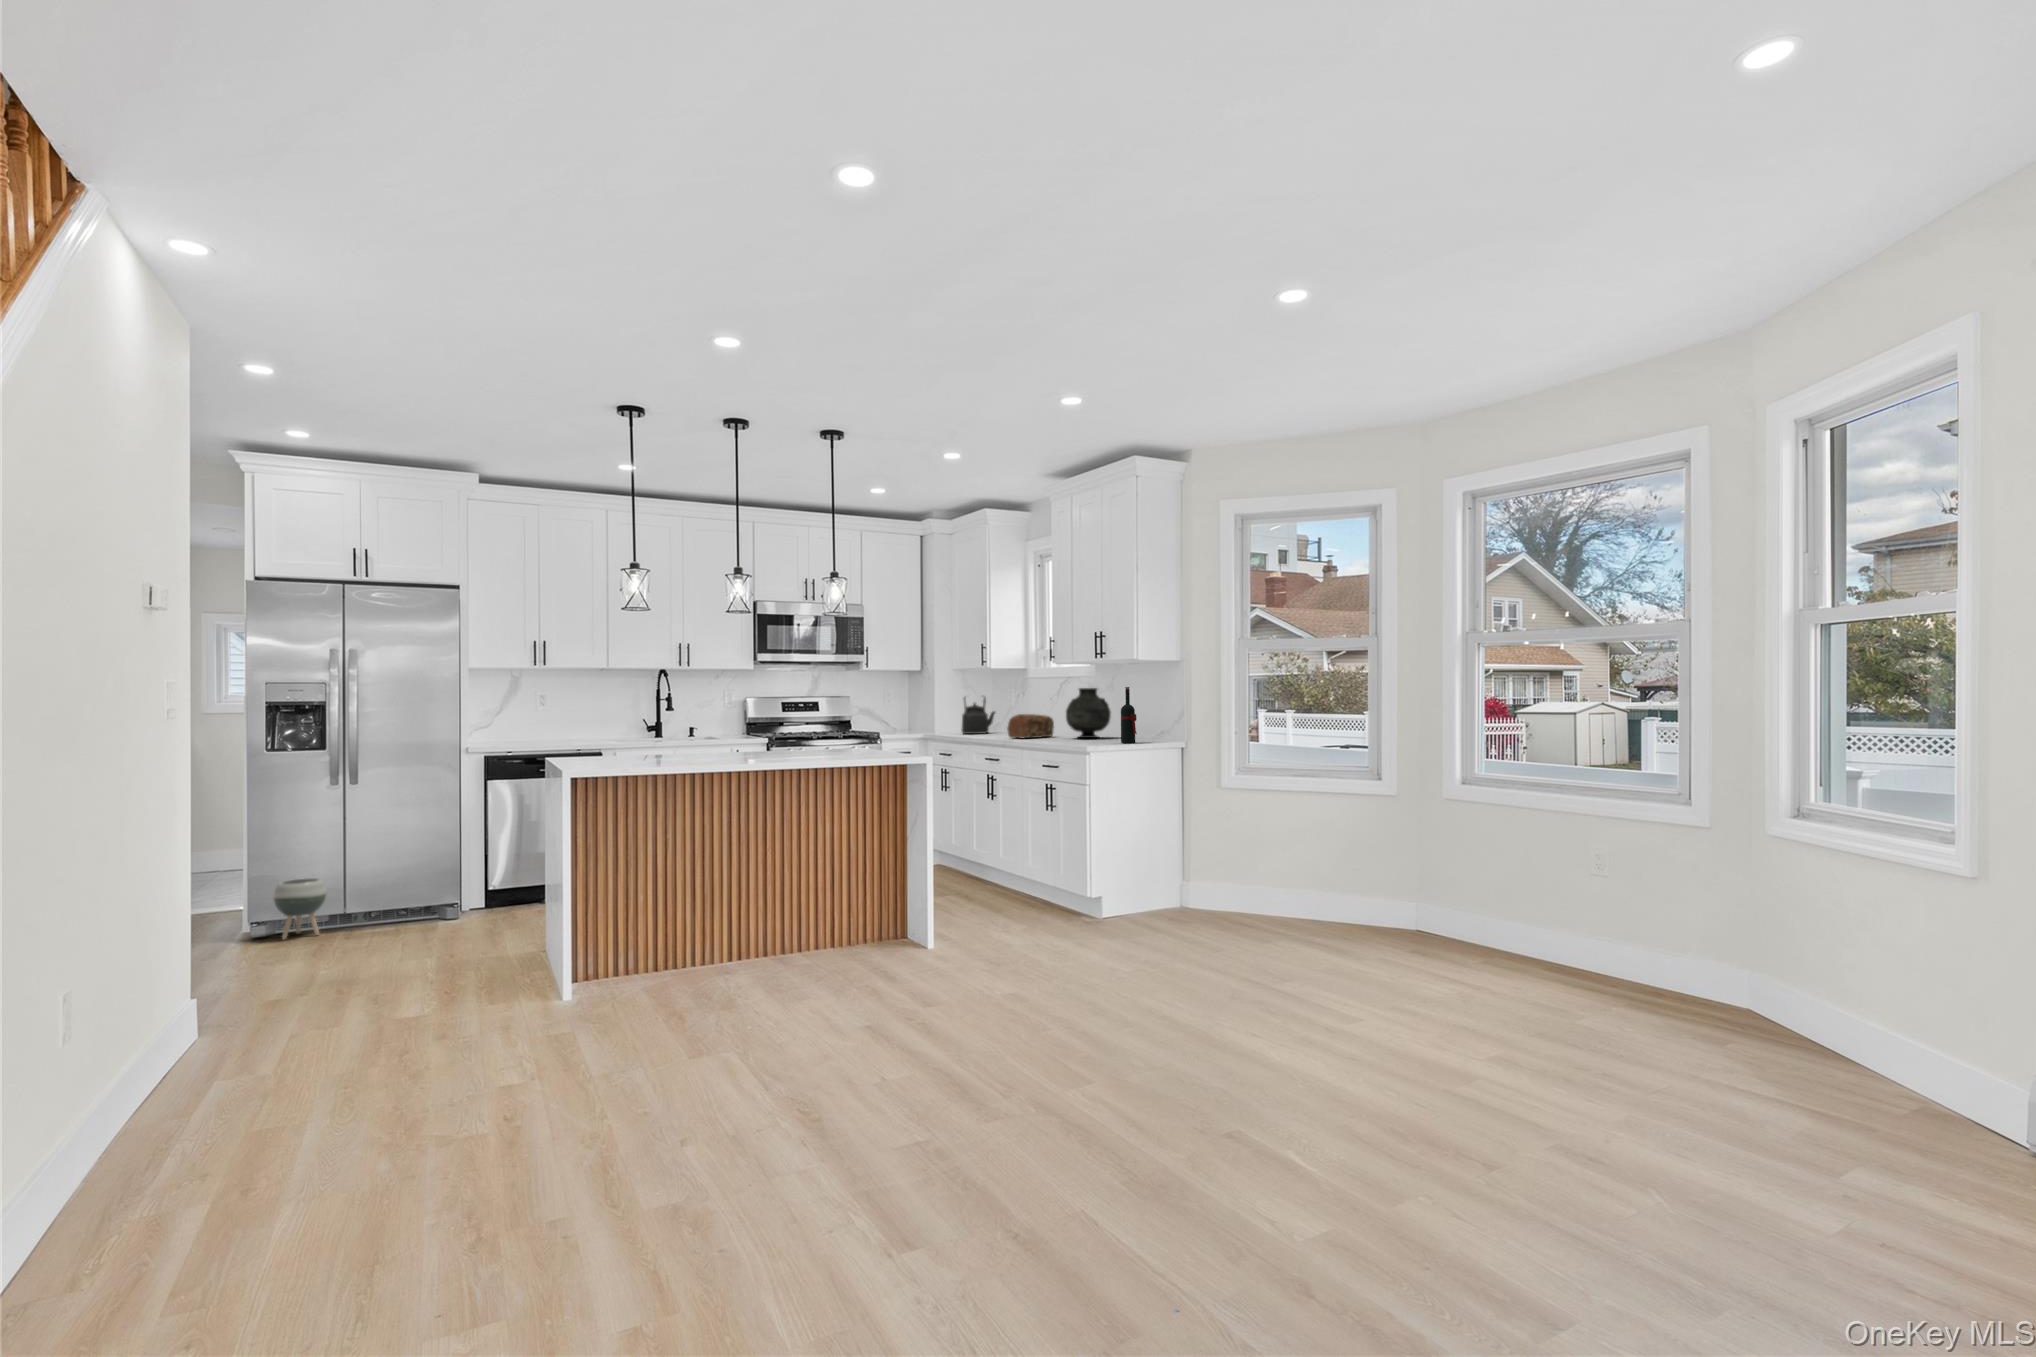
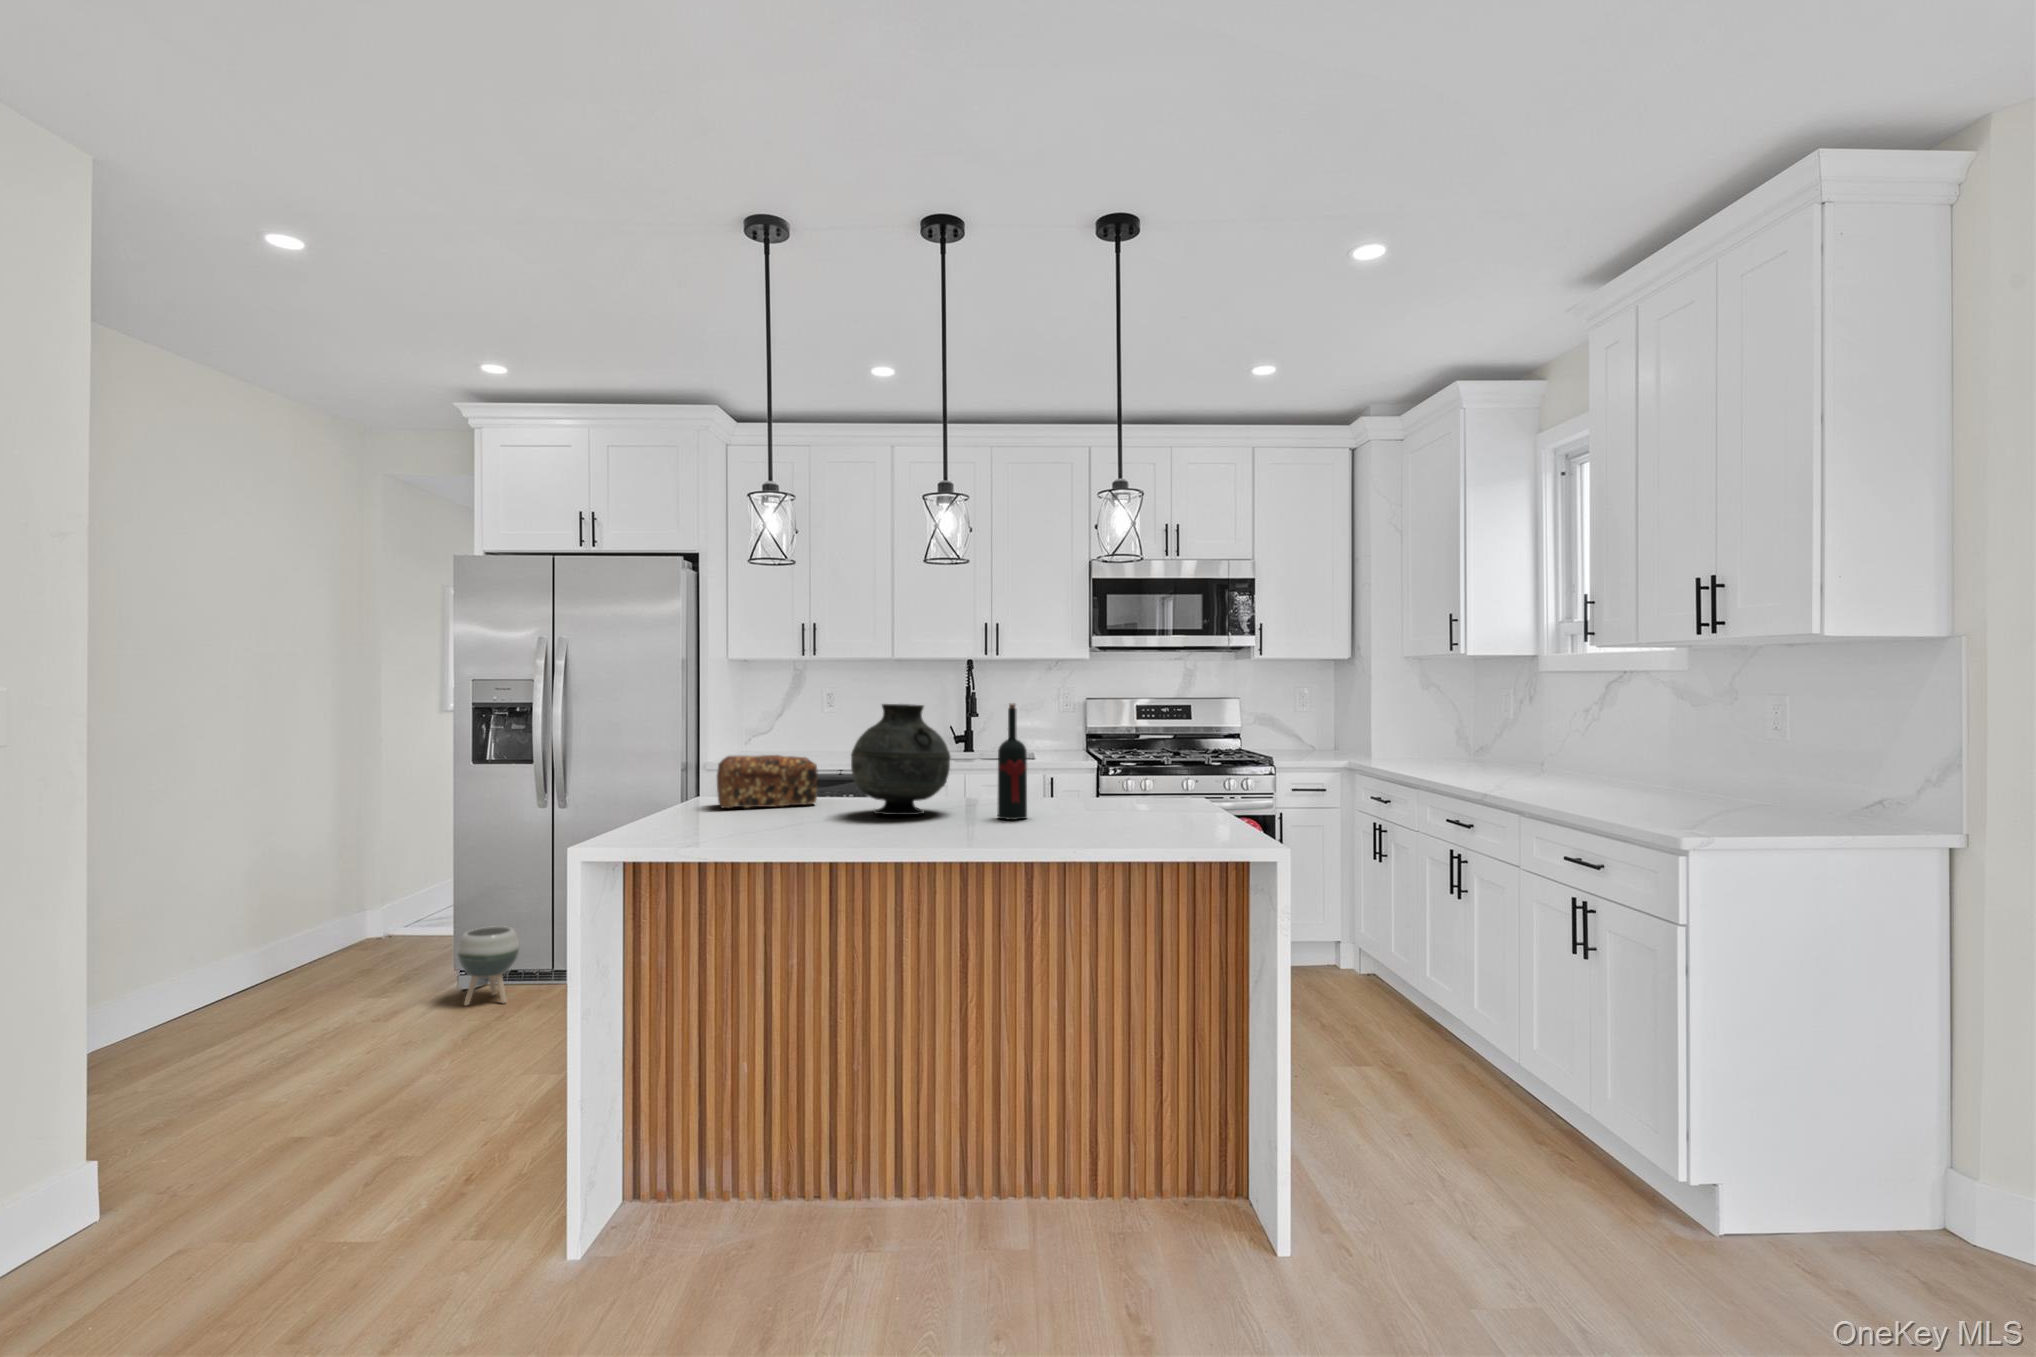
wine bottle: present [1121,687,1137,743] -> present [998,704,1027,820]
vase: present [1066,688,1111,738] -> present [851,704,950,815]
kettle: present [961,697,995,734] -> none [1416,702,1481,767]
bread loaf: present [1007,714,1054,738] -> present [717,755,818,808]

